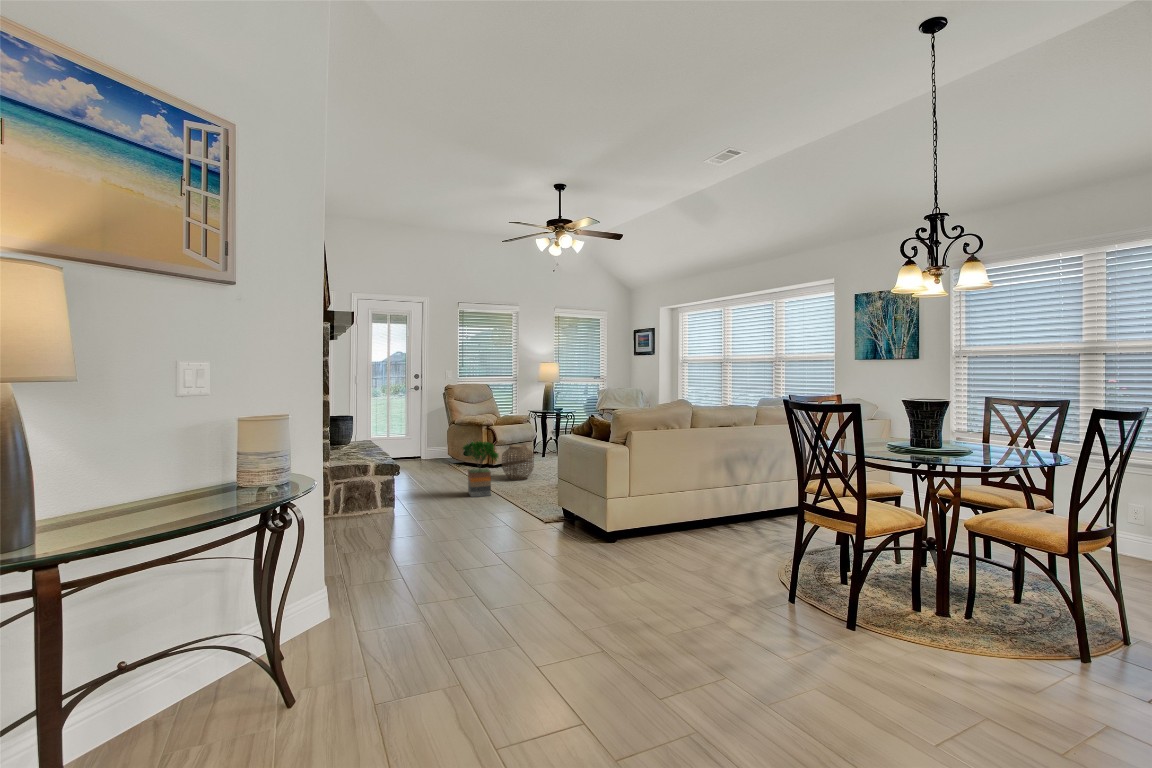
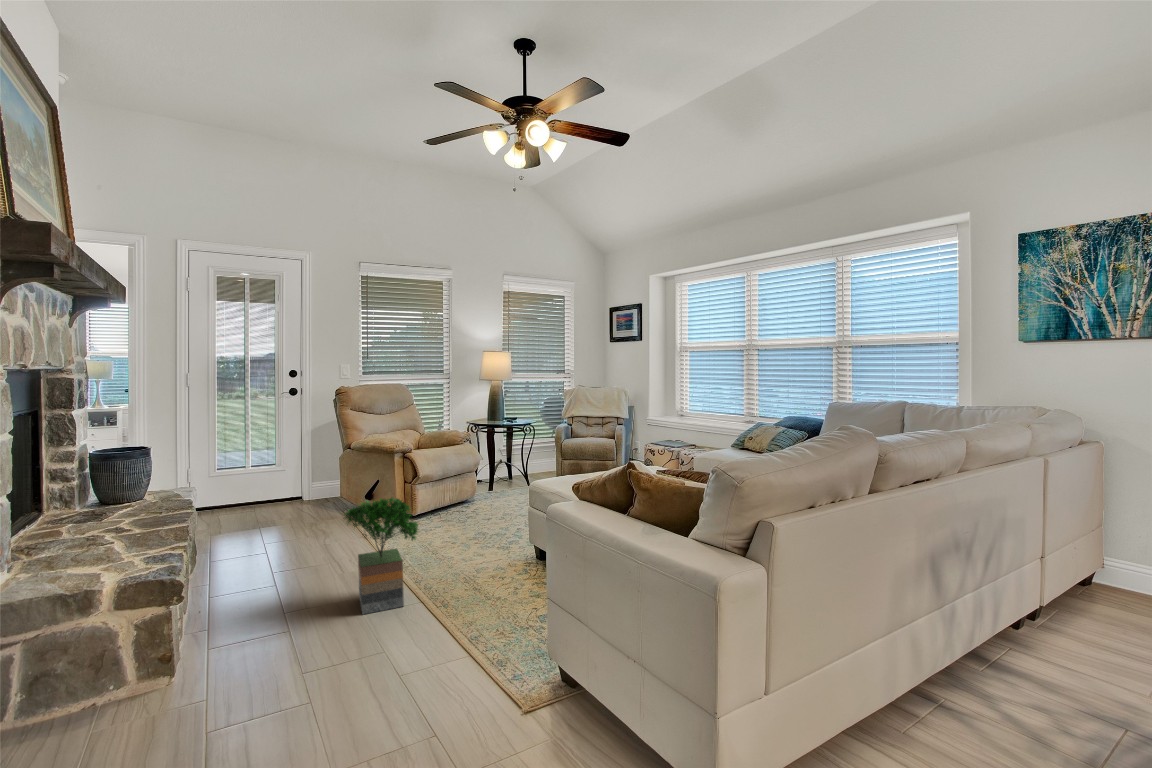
woven basket: present [502,444,534,480] -> none [427,488,483,552]

